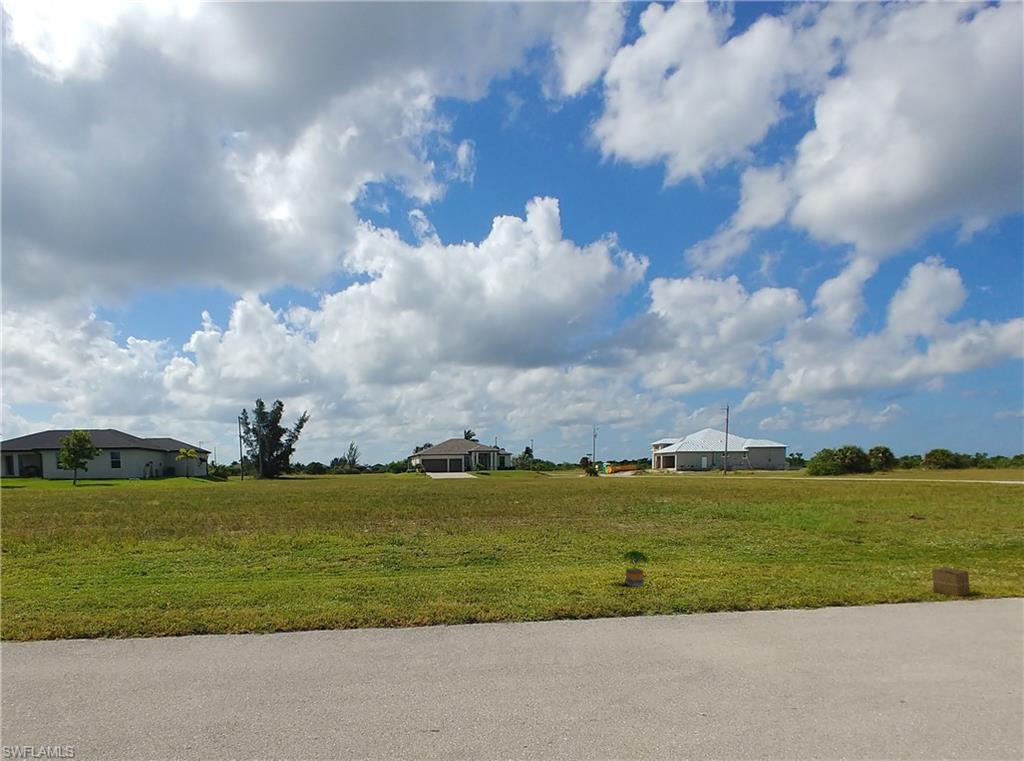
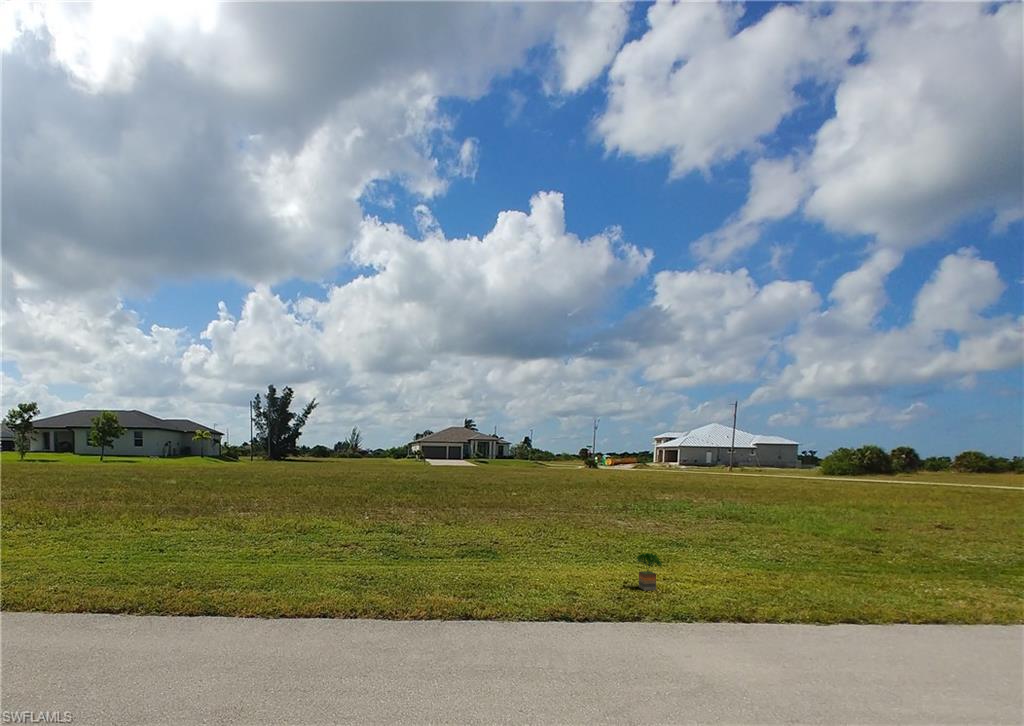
cardboard box: present [932,568,970,596] -> none [968,588,1008,620]

